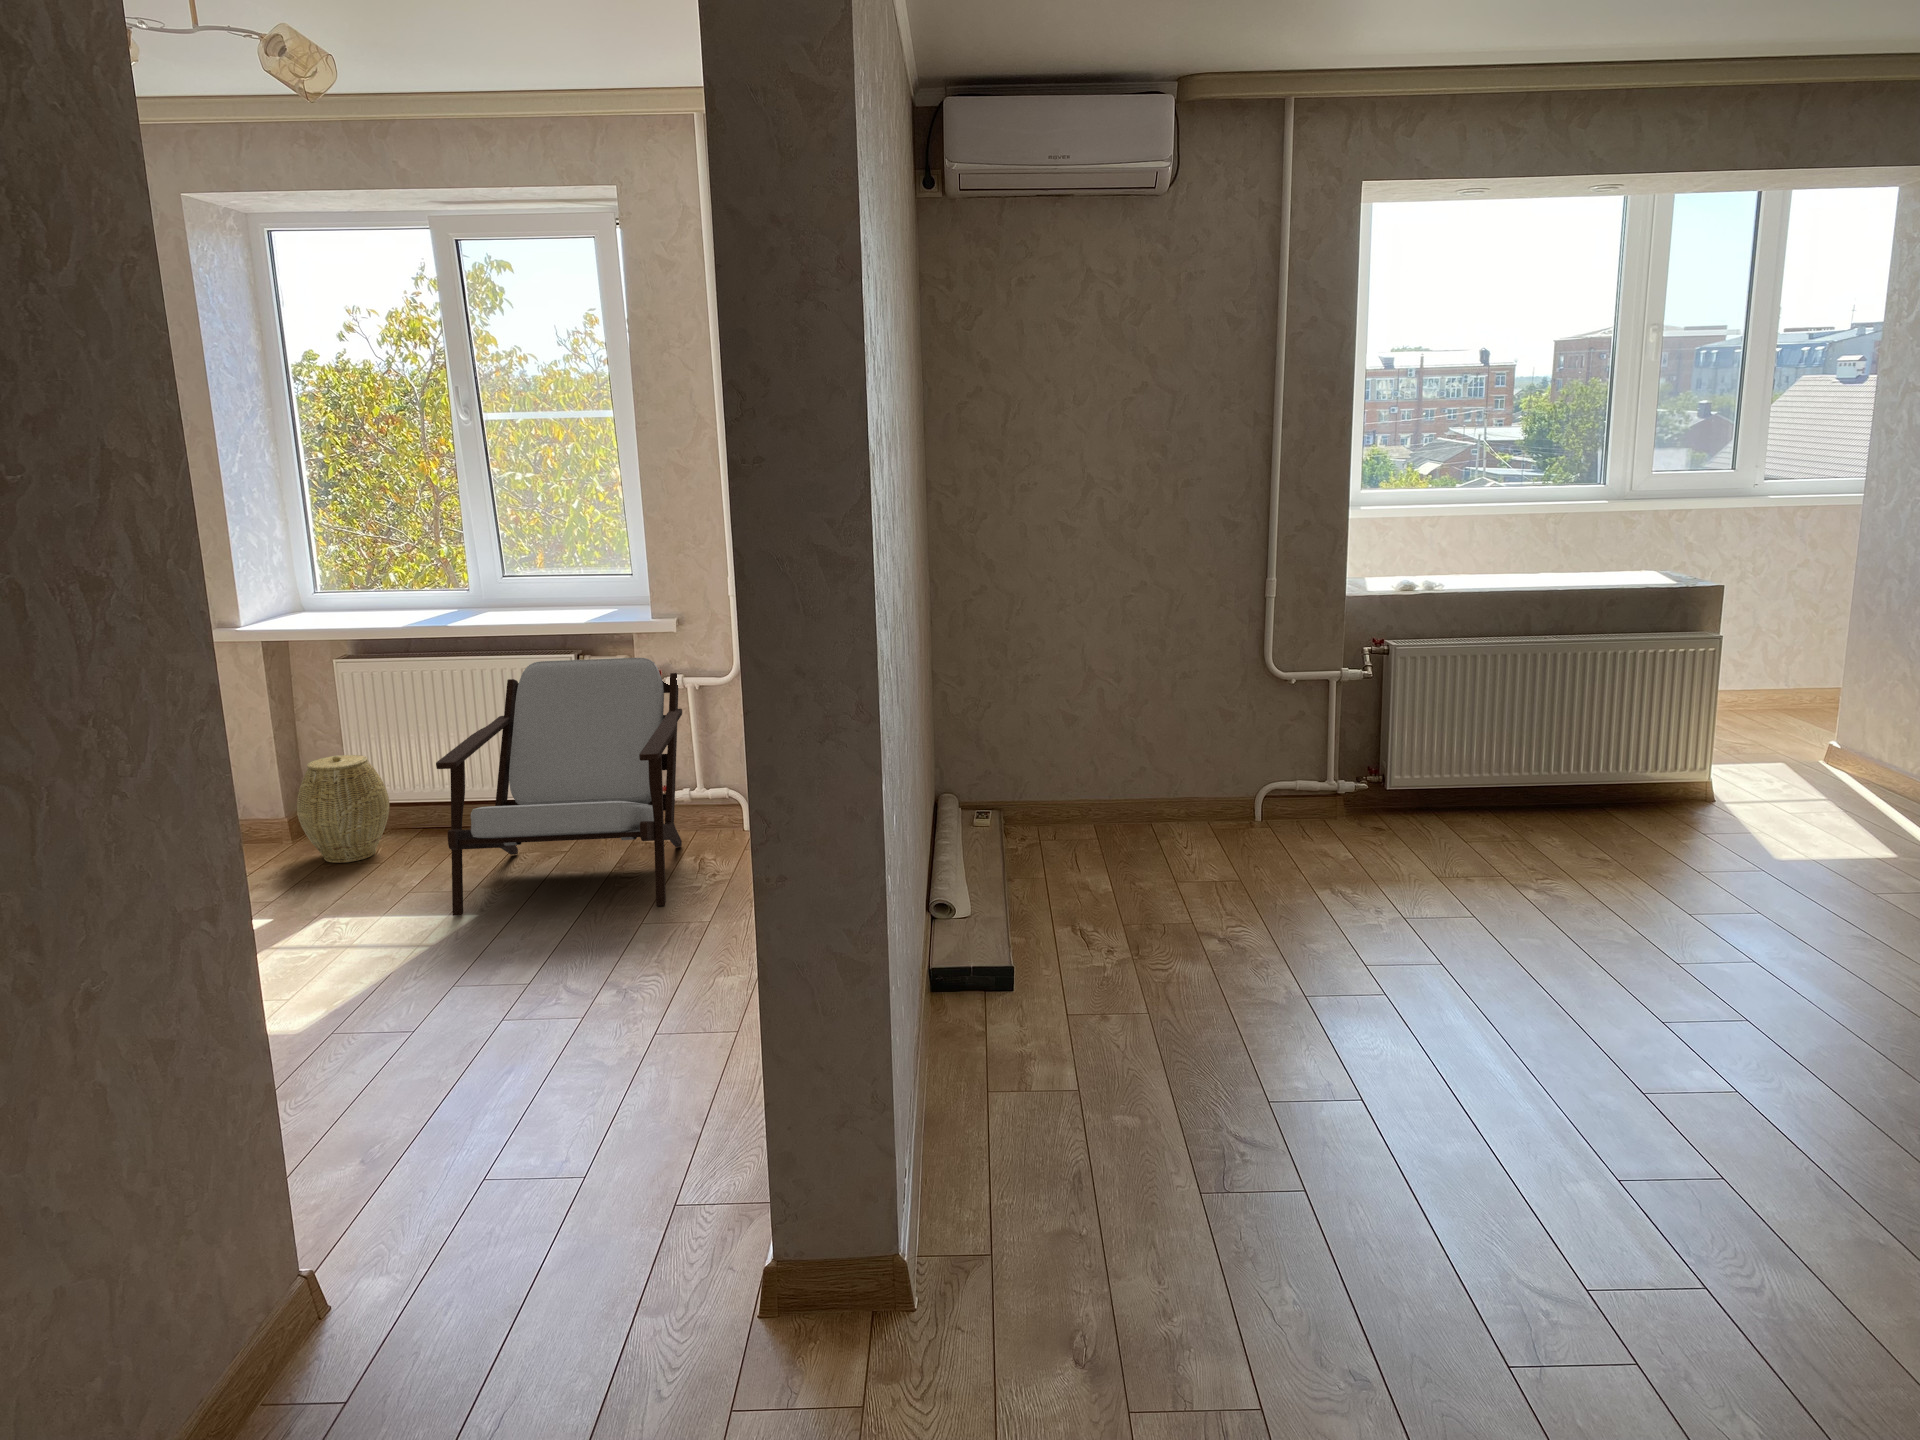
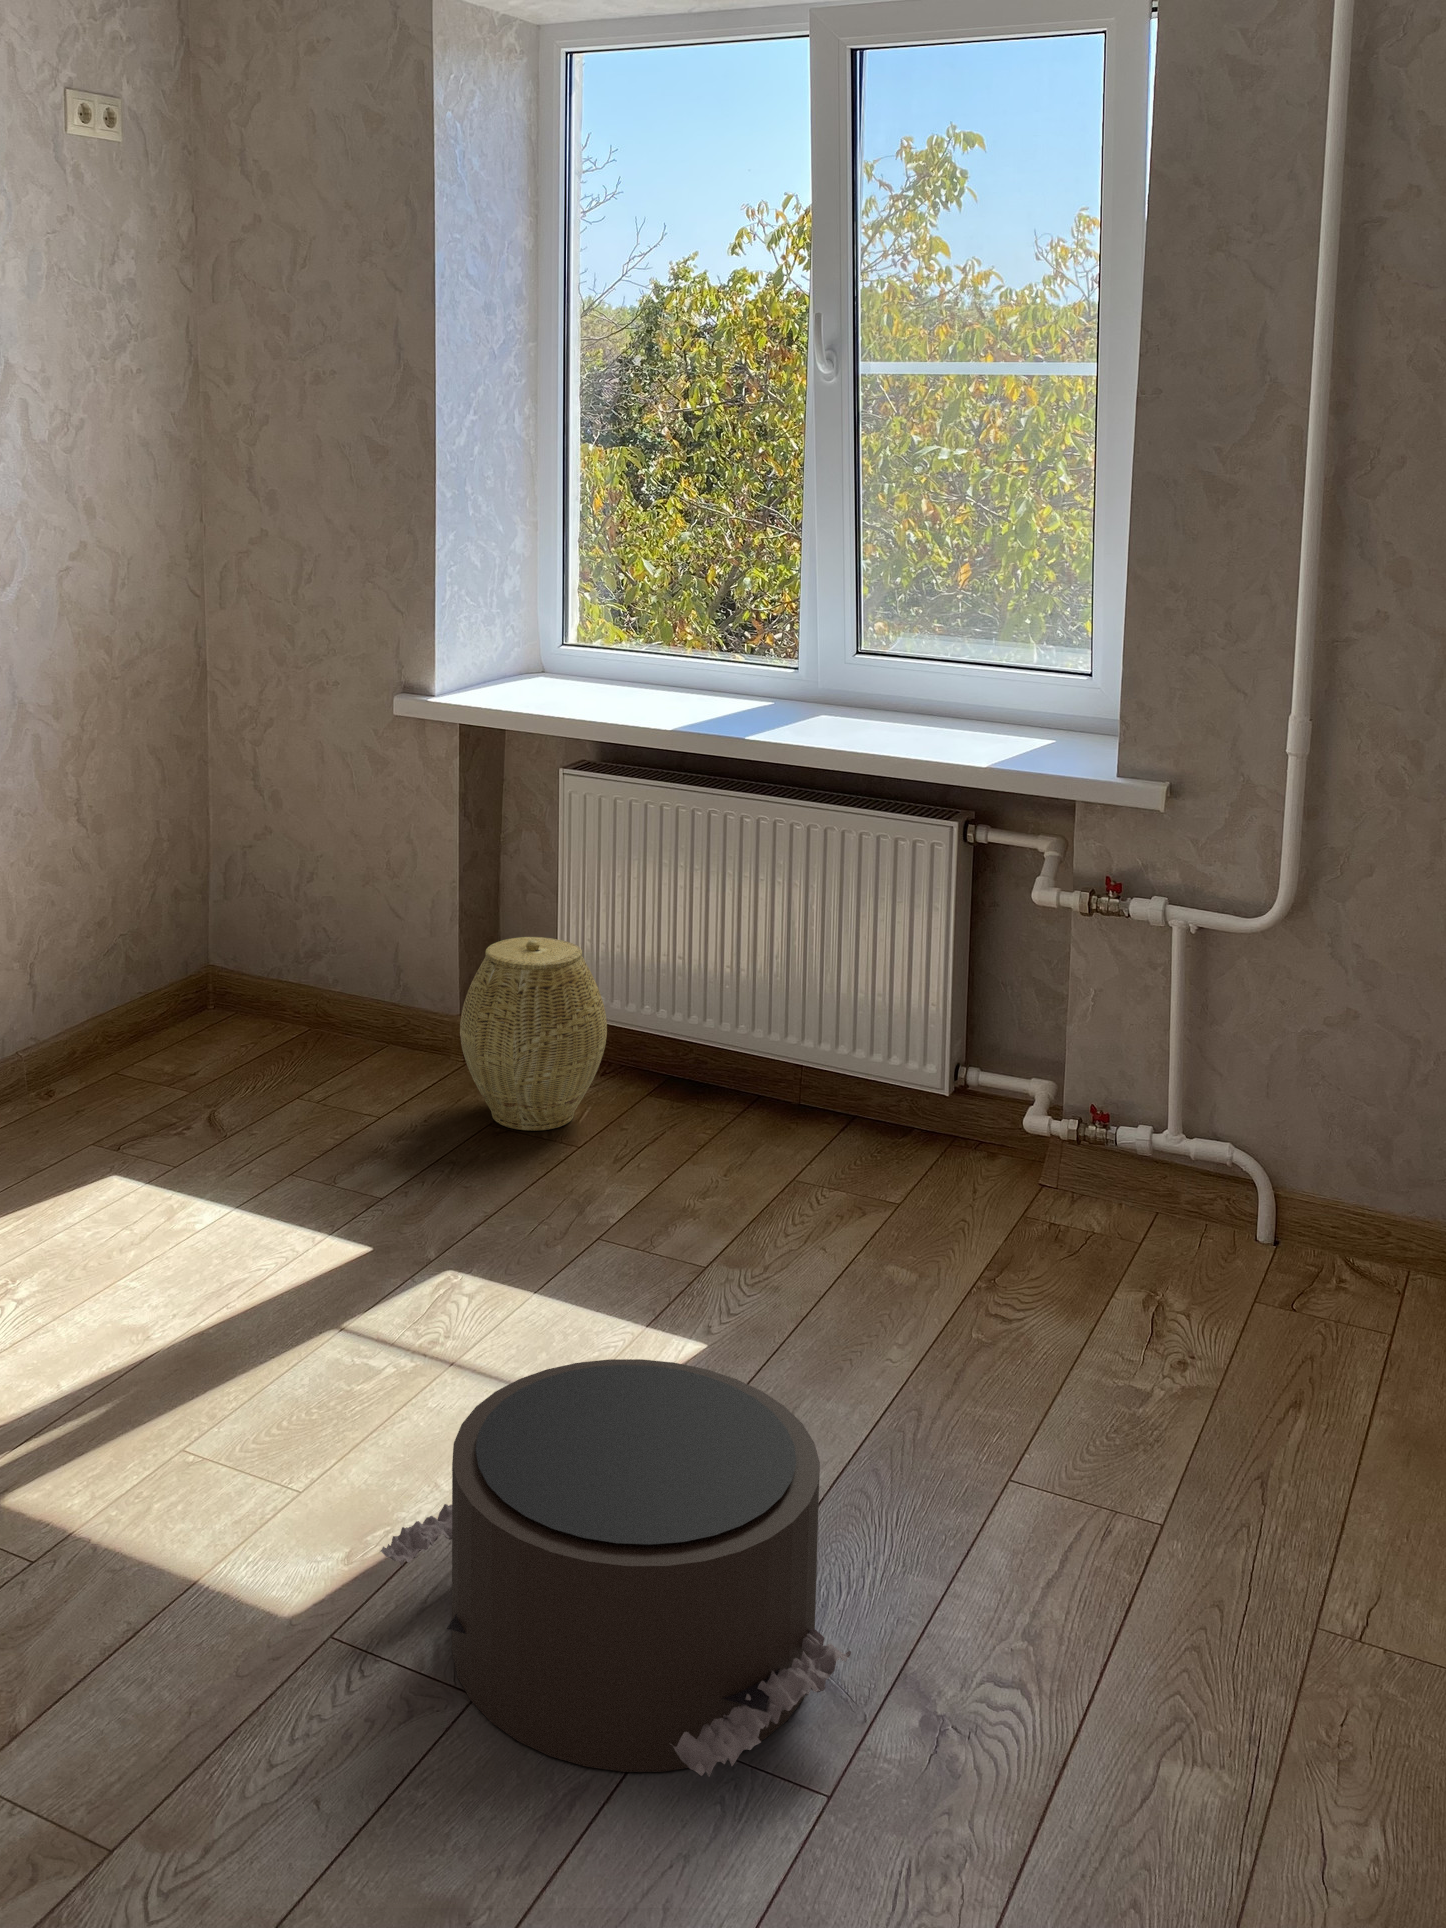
armchair: present [436,658,682,916] -> none [648,830,1158,1427]
pouf: none [351,892,588,1046] -> present [380,1359,851,1777]

